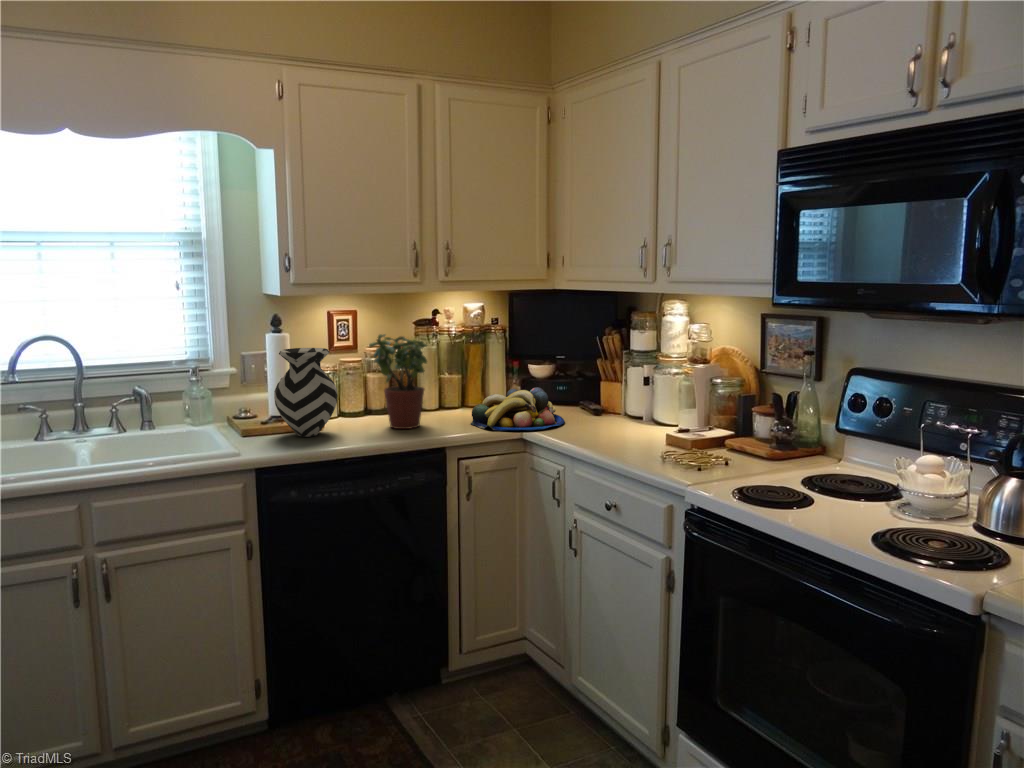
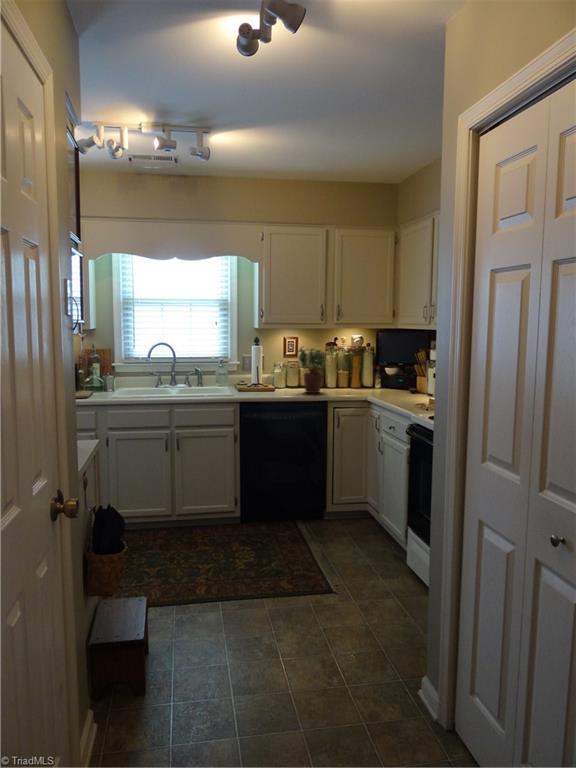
vase: present [274,348,338,437] -> none [253,352,281,393]
fruit bowl: present [471,387,564,431] -> none [345,377,393,396]

